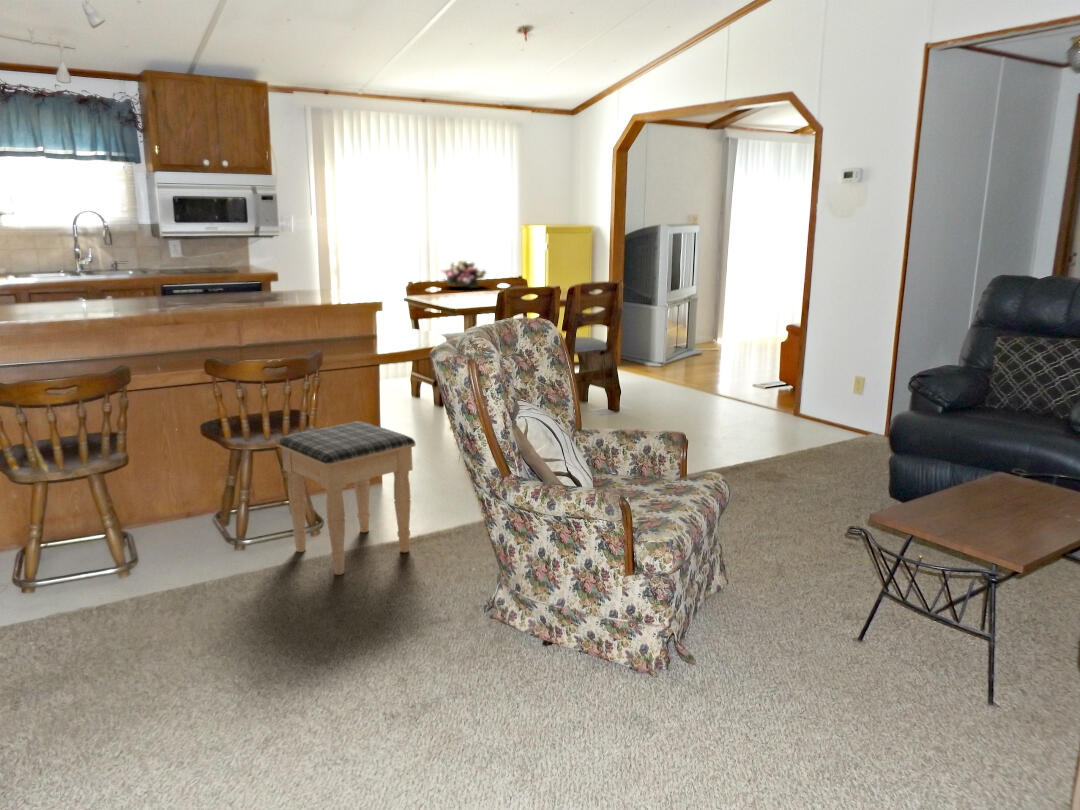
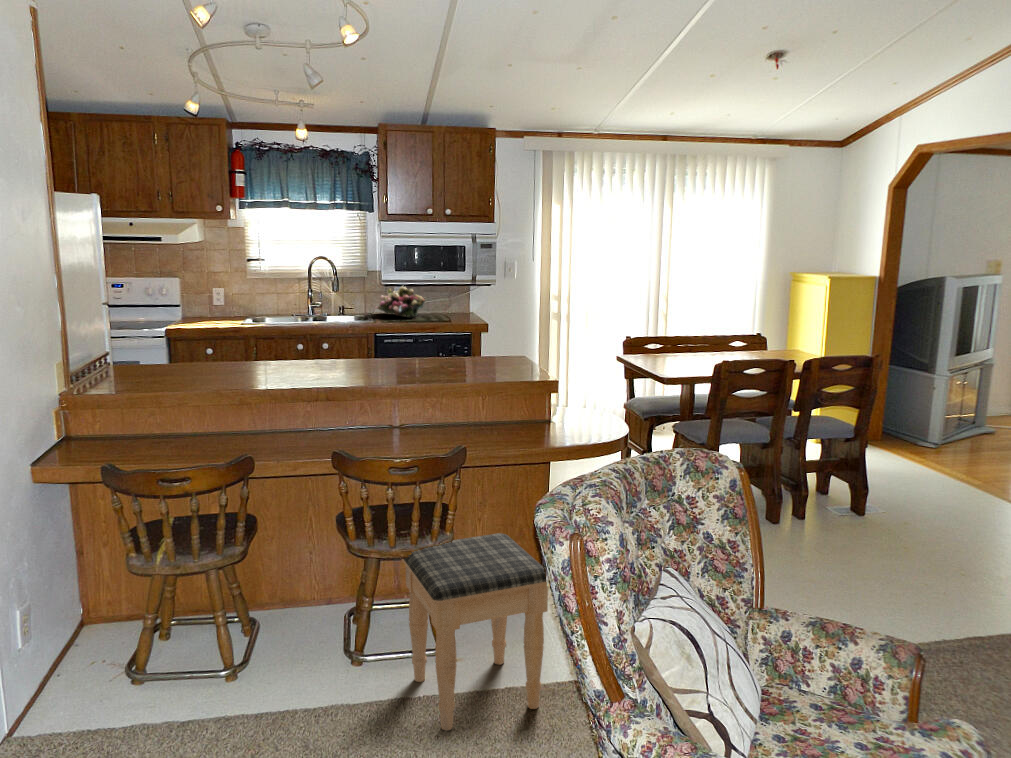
flower arrangement: present [442,260,486,288] -> present [375,286,425,317]

